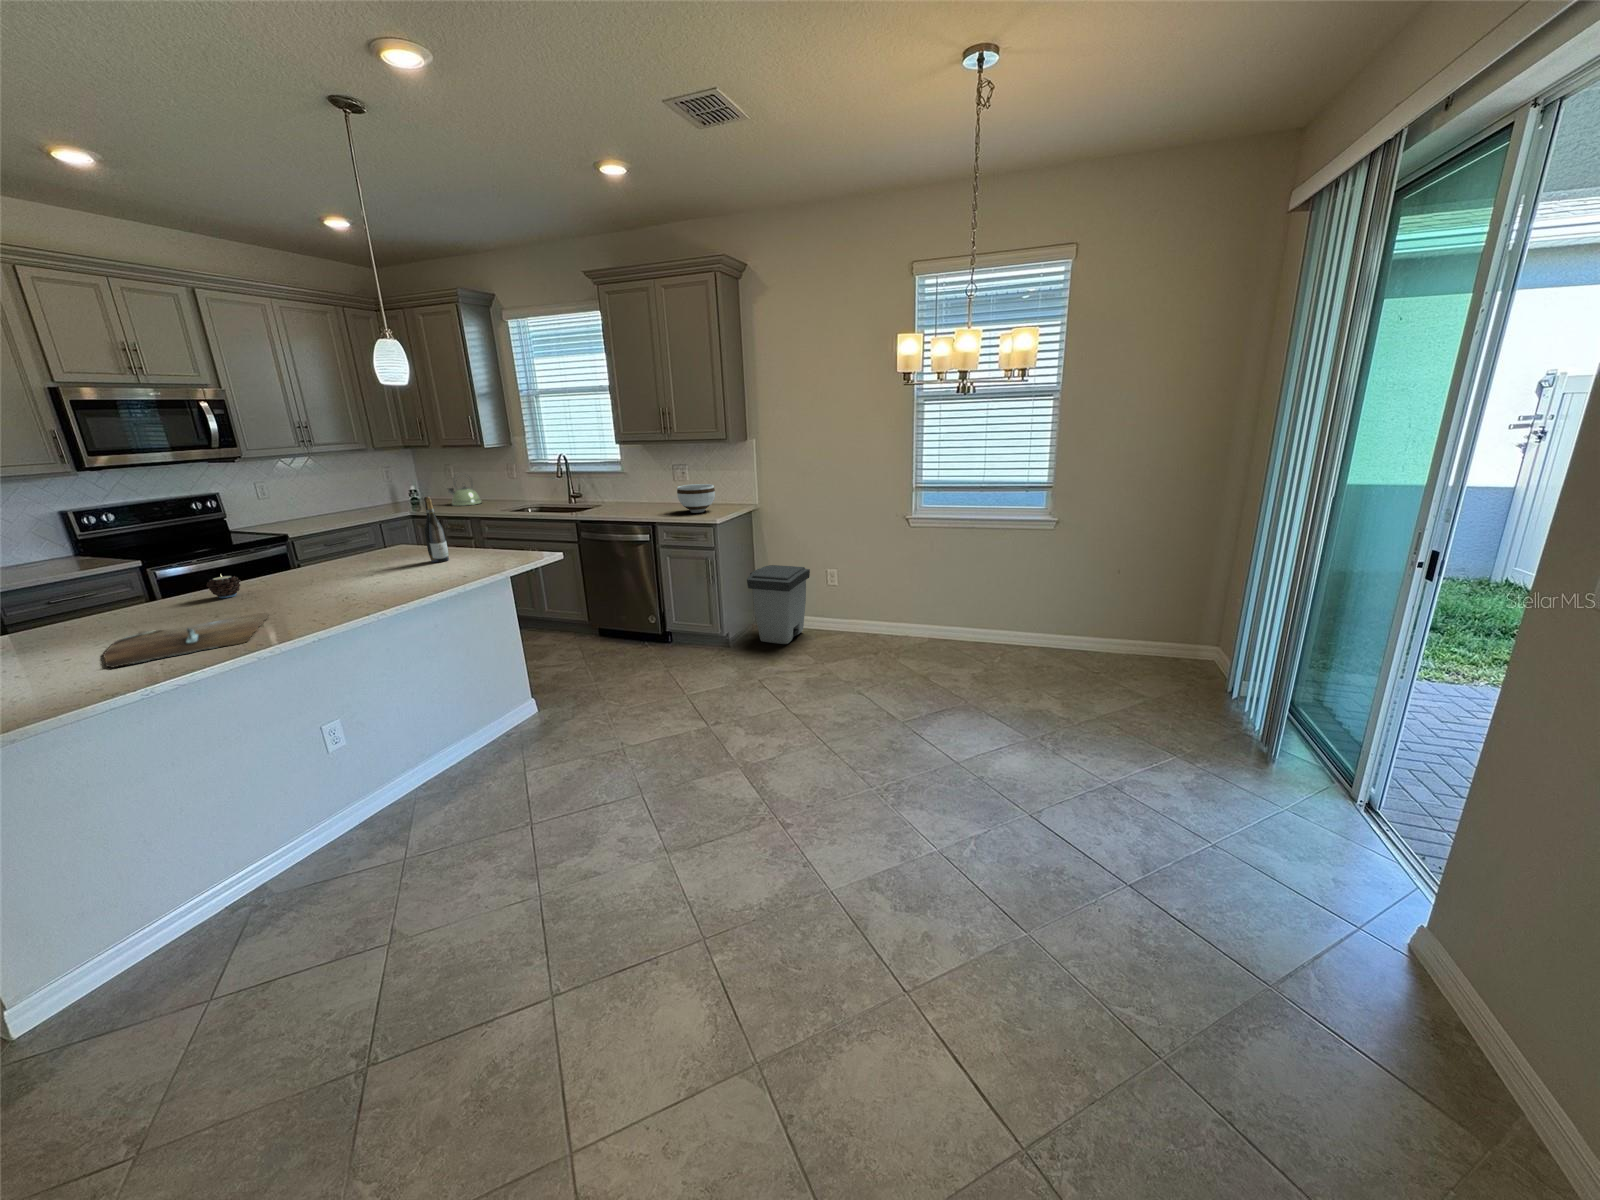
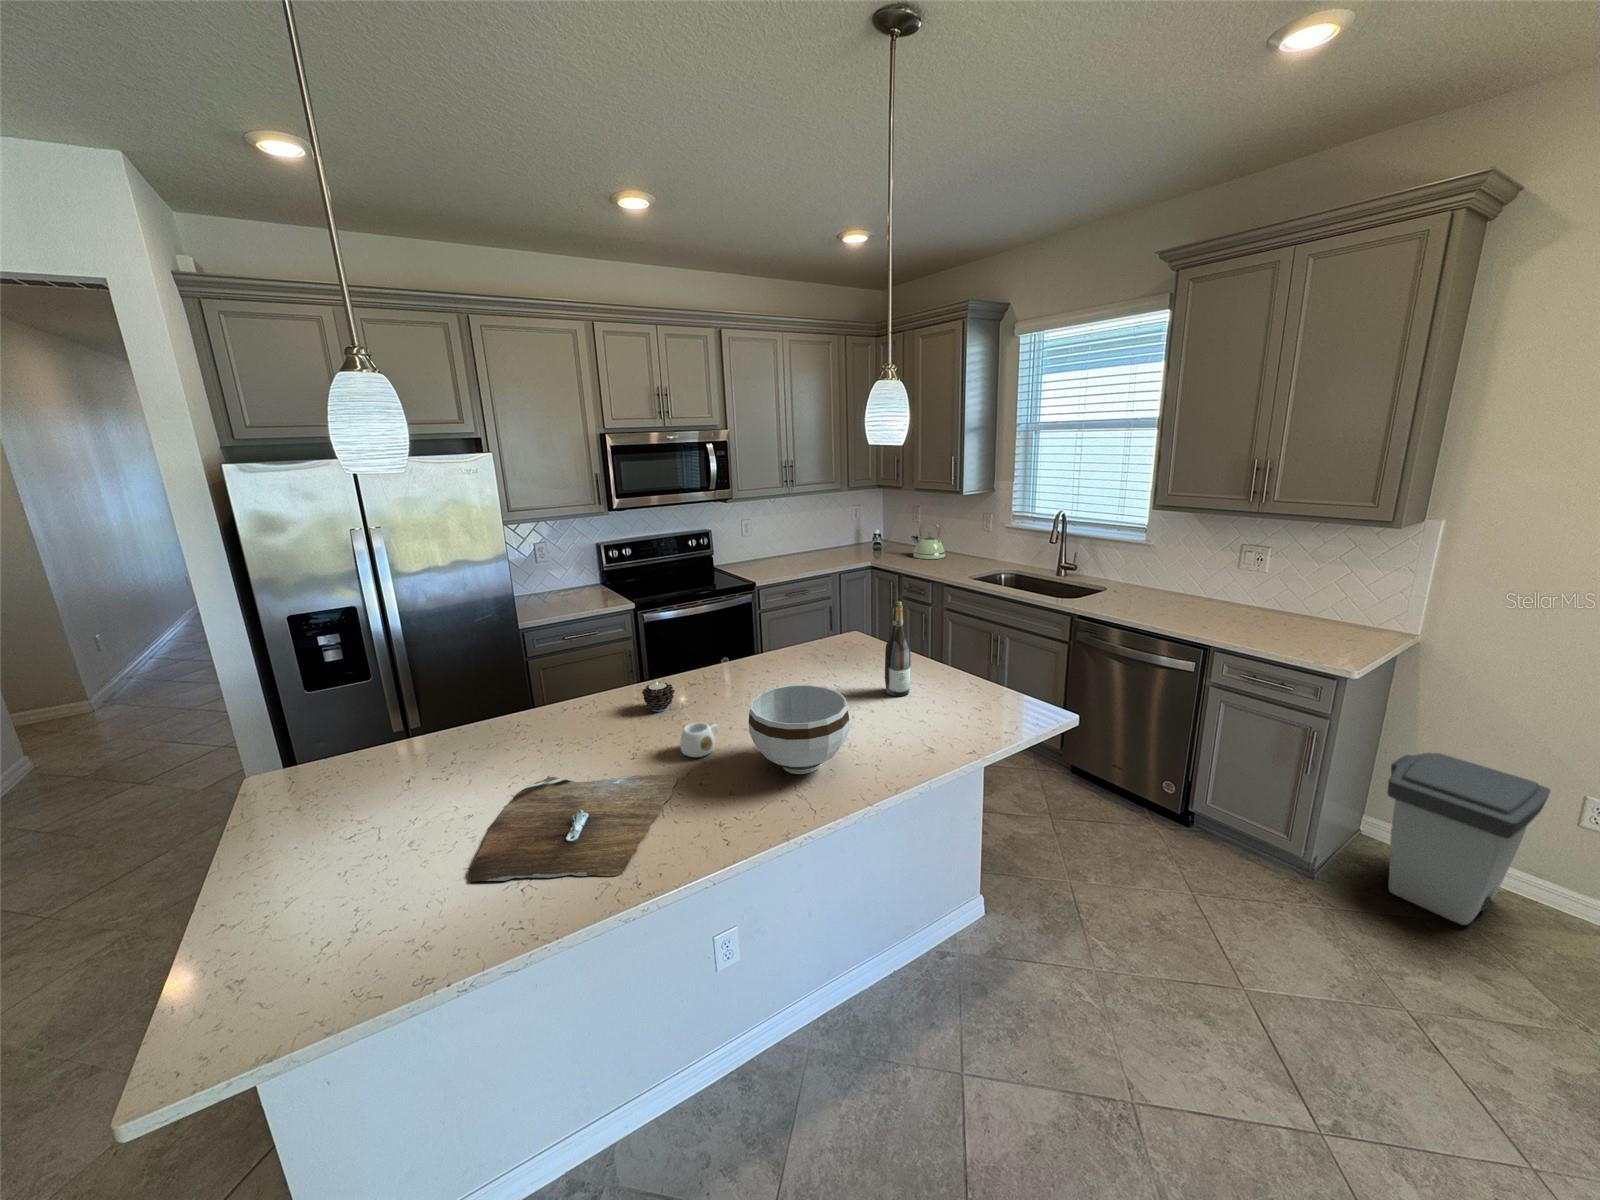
bowl: present [677,484,715,513] -> present [749,685,849,774]
mug: none [262,583,295,605] -> present [680,722,719,757]

